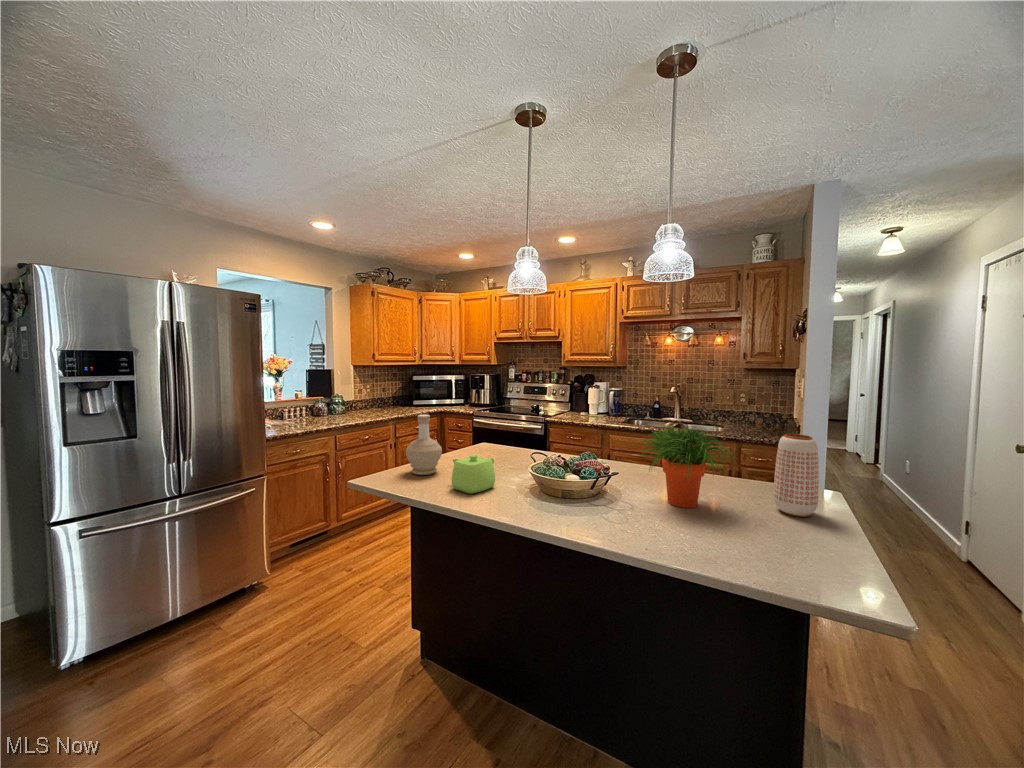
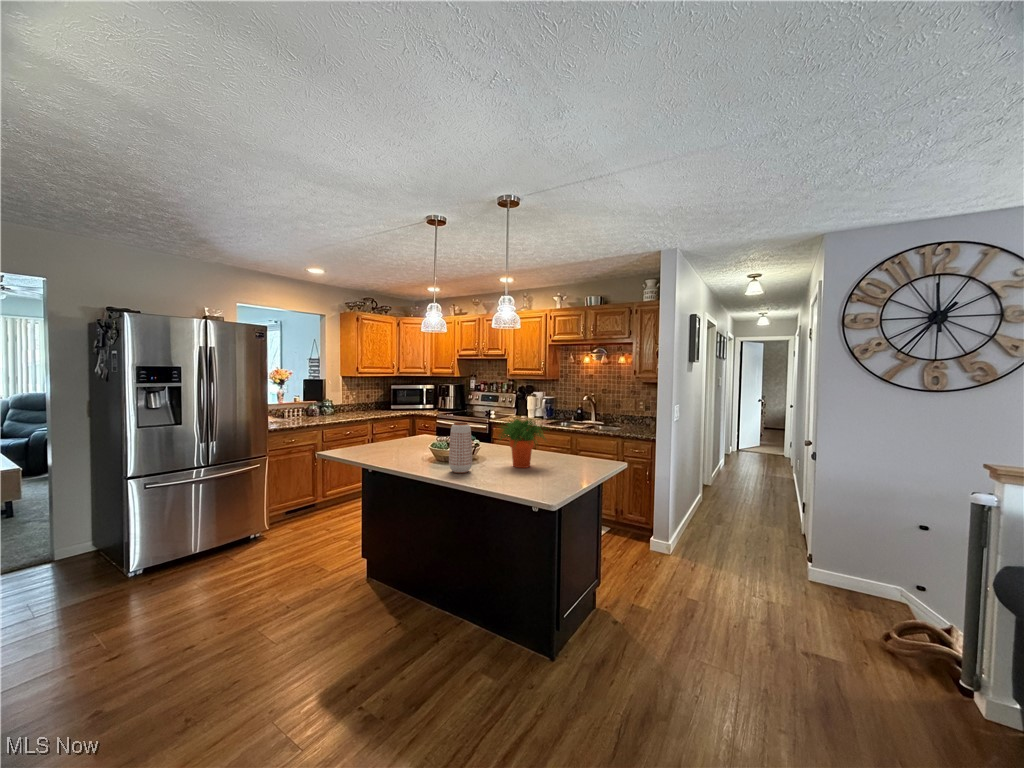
bottle: present [406,415,442,475] -> none [359,411,384,451]
vase: present [773,434,819,517] -> present [449,422,472,473]
teapot: present [452,455,495,494] -> none [383,436,414,460]

